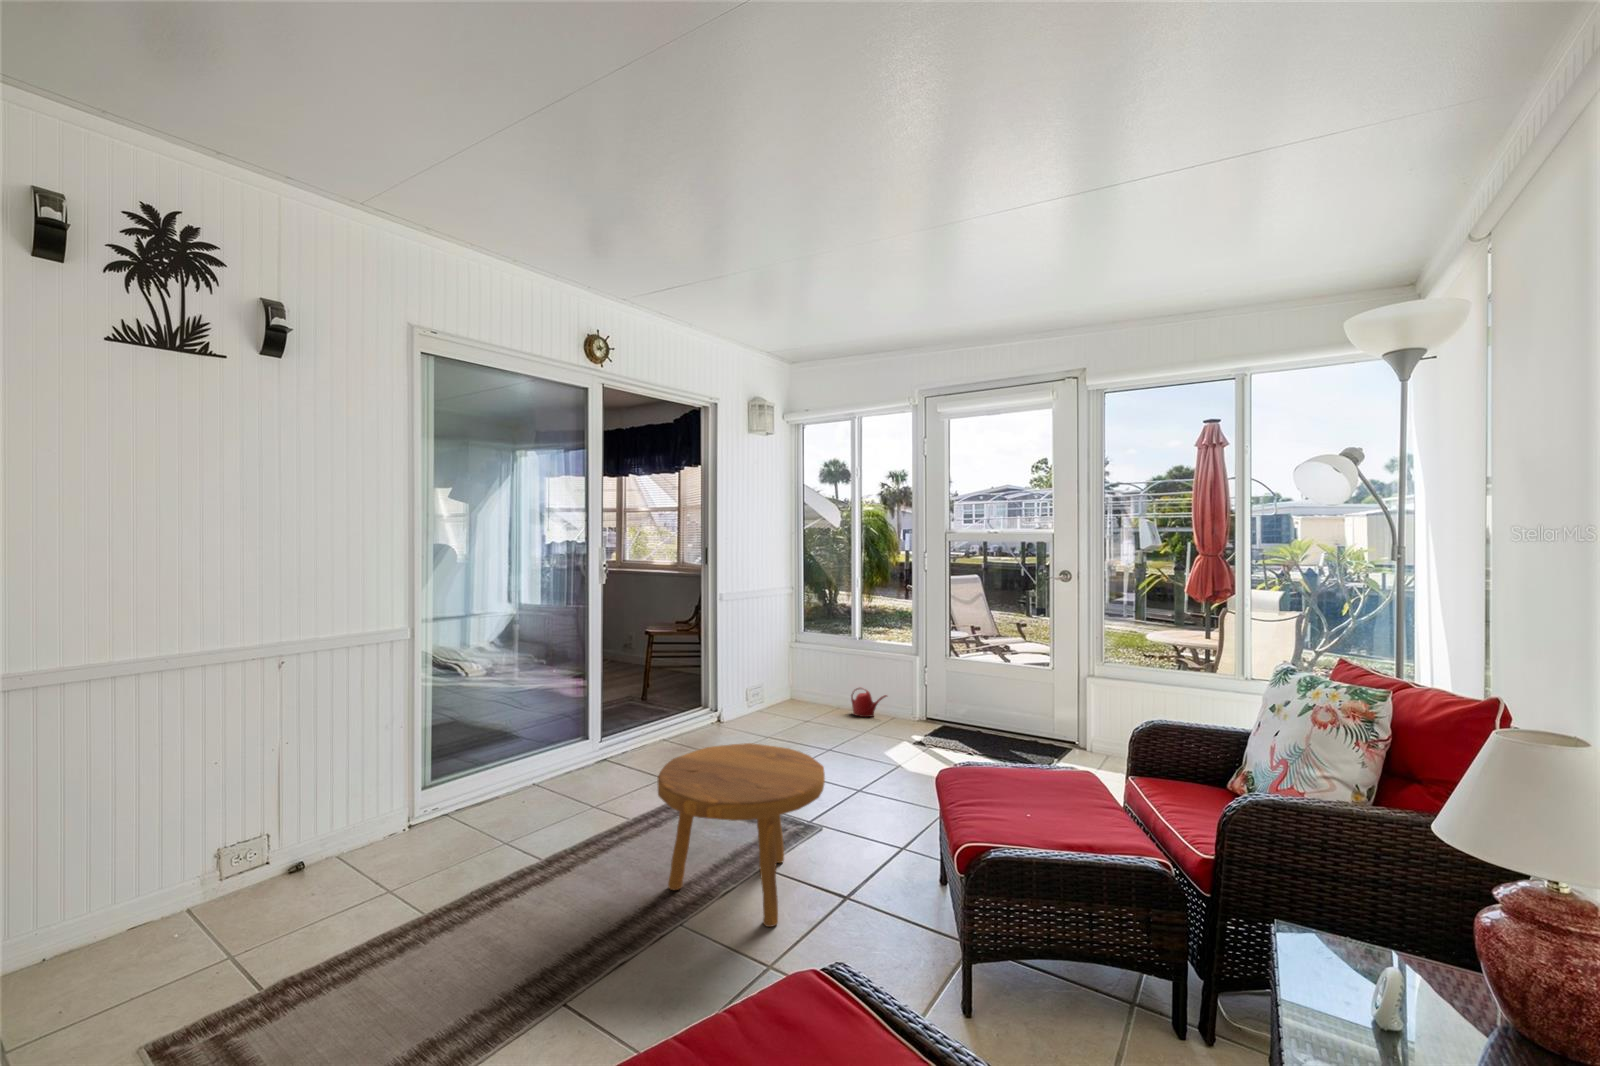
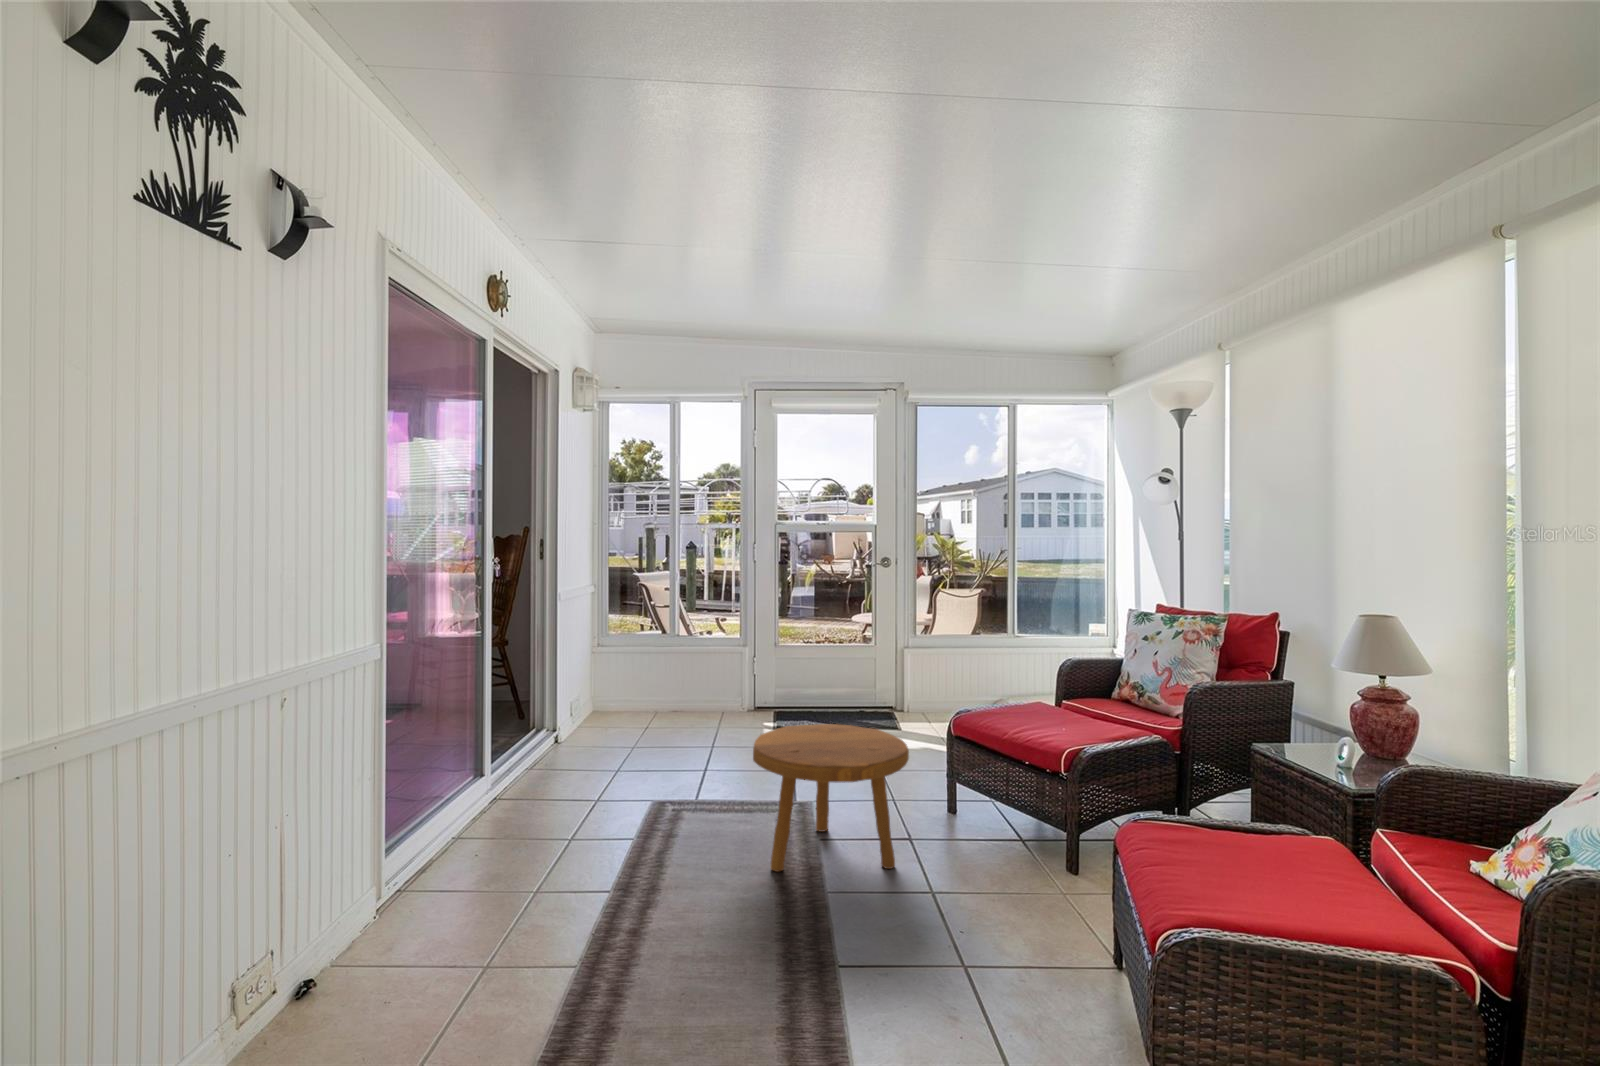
watering can: present [851,688,887,717] -> none [681,686,723,716]

